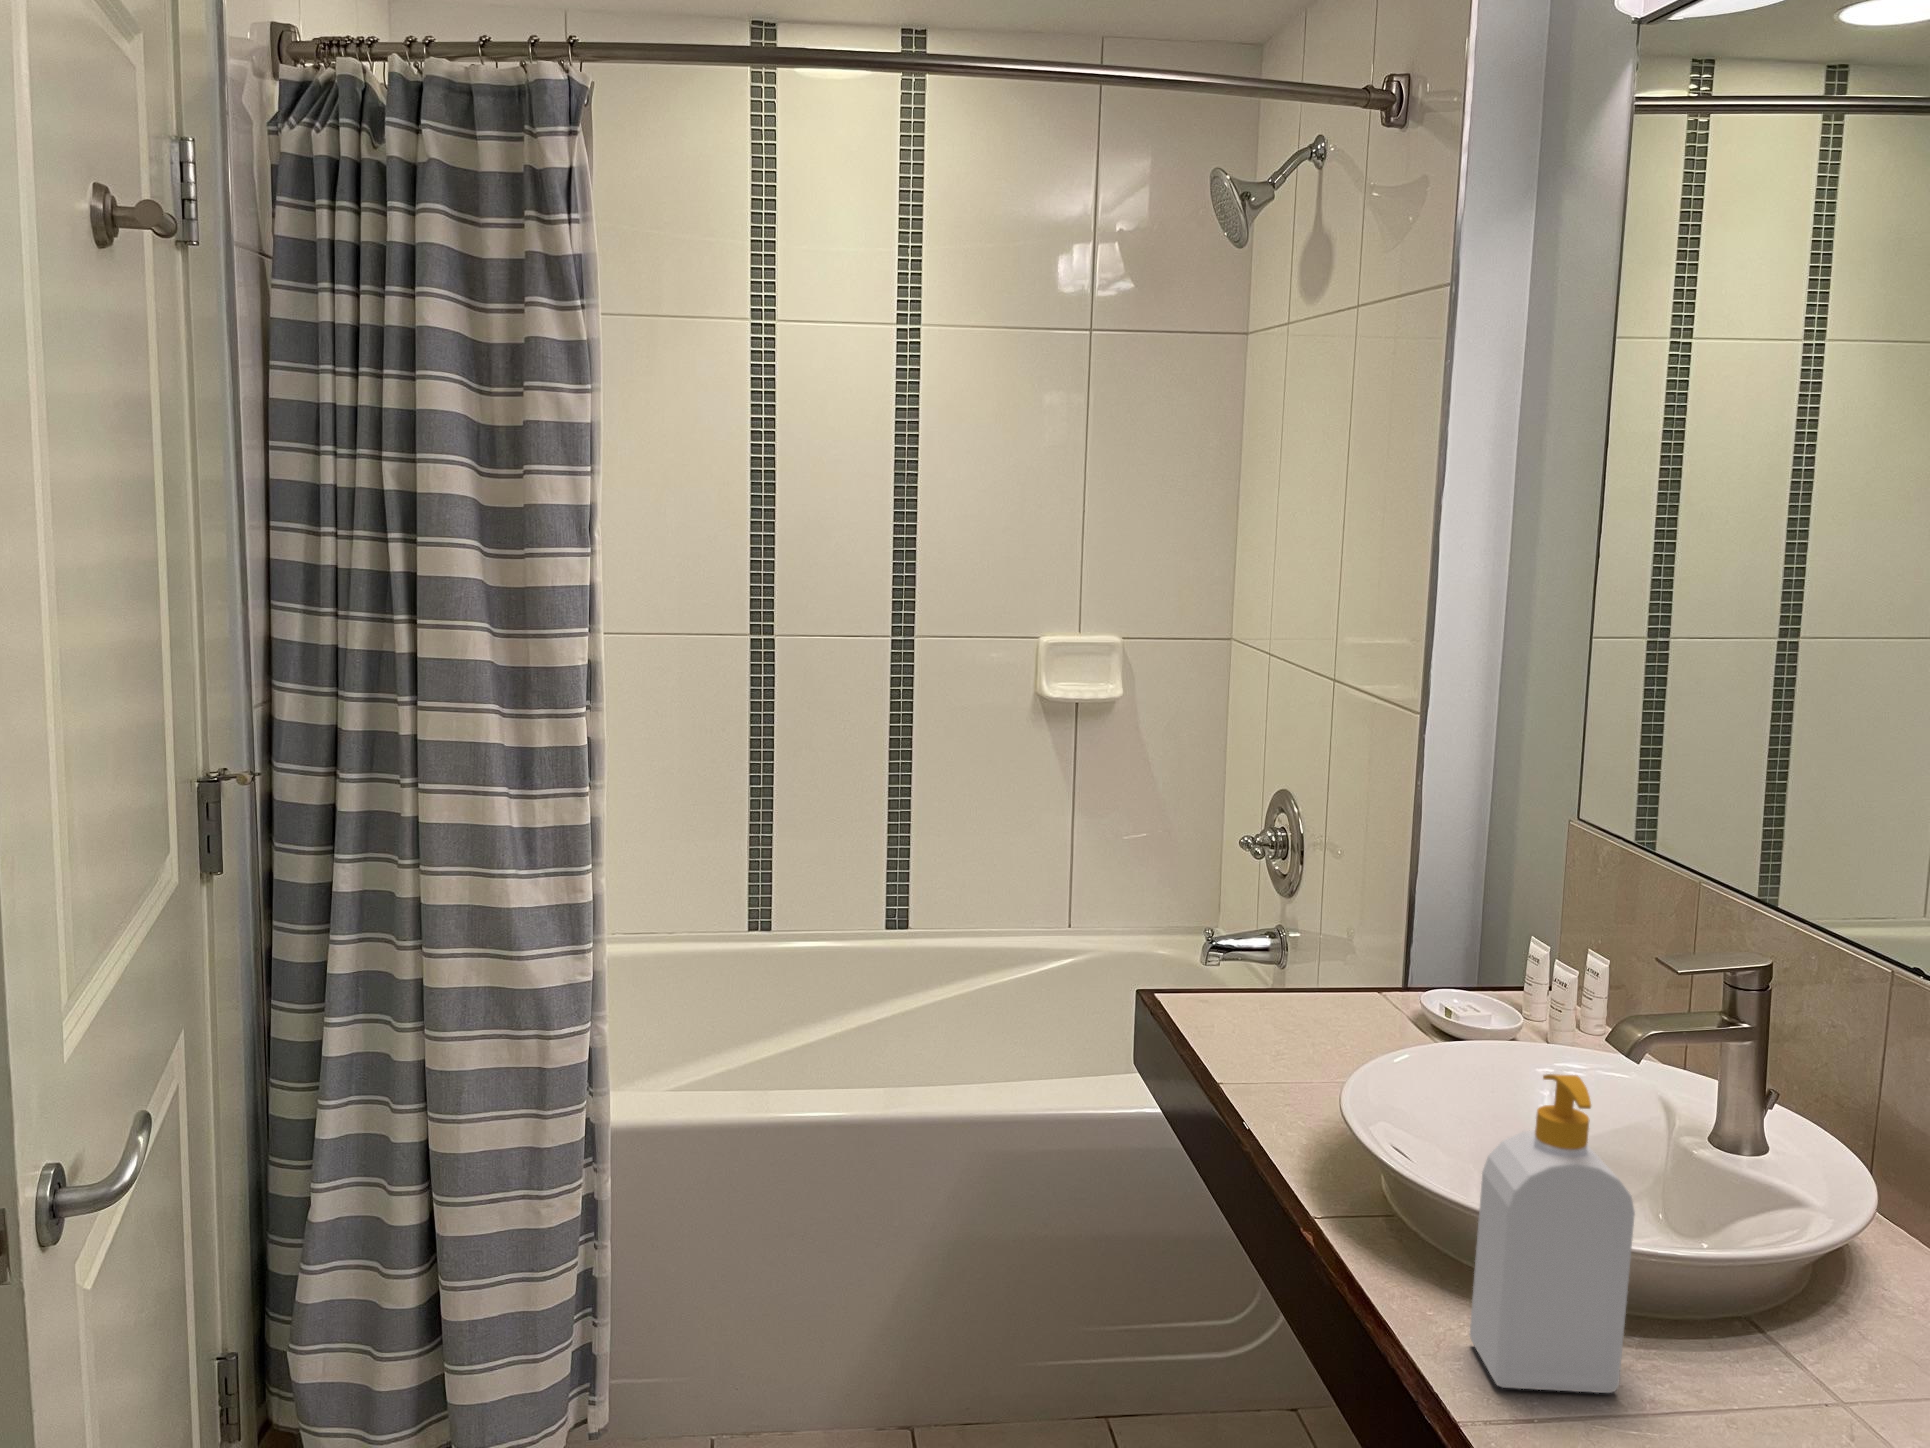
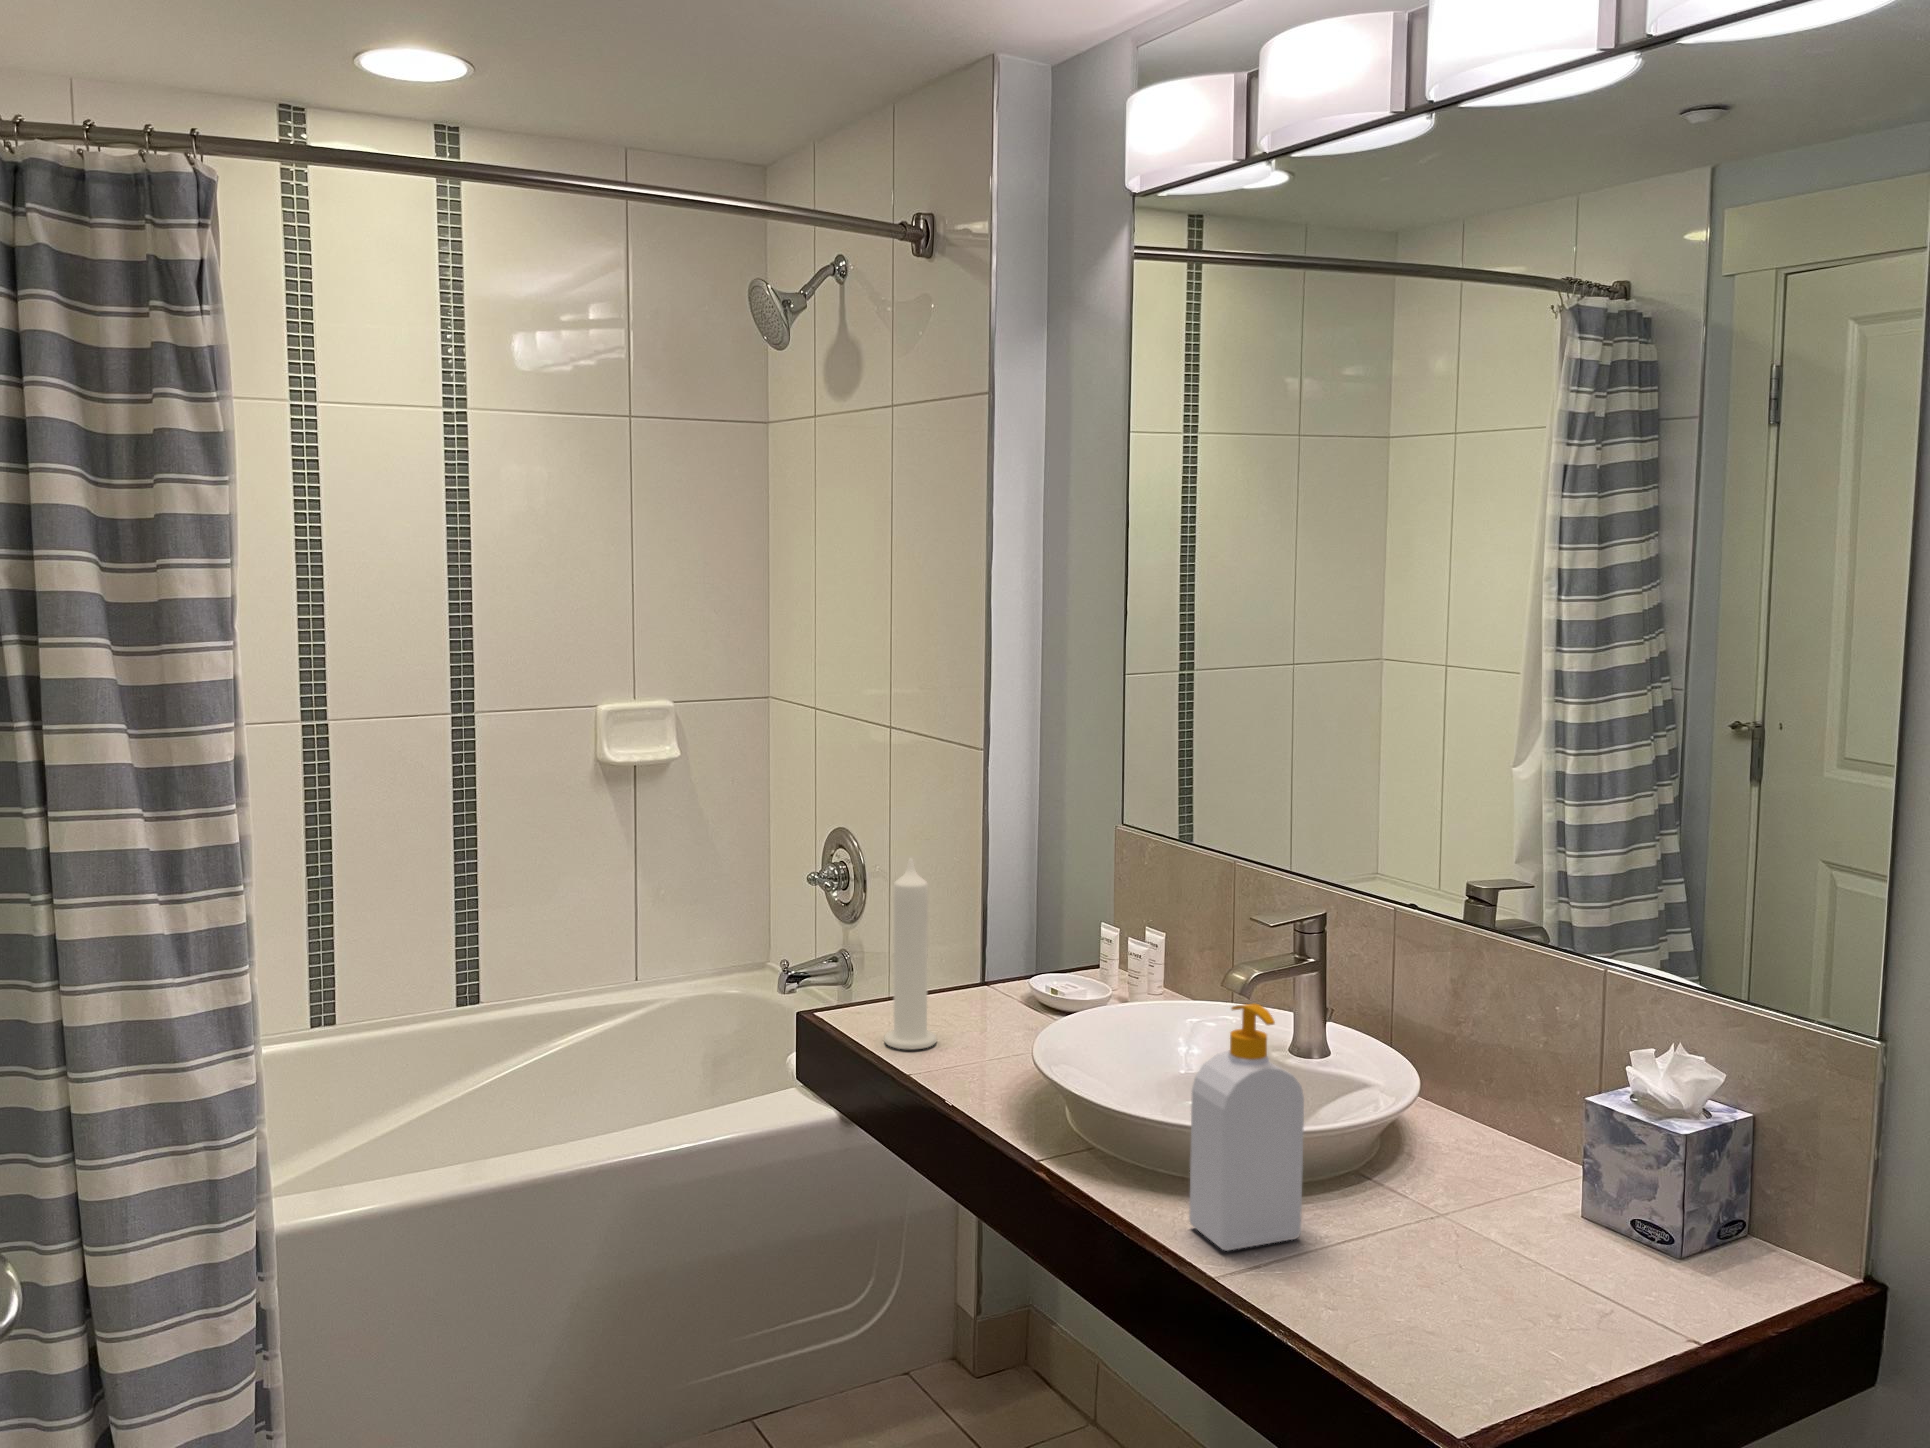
candle: none [1214,832,1276,1053] -> present [884,858,937,1050]

